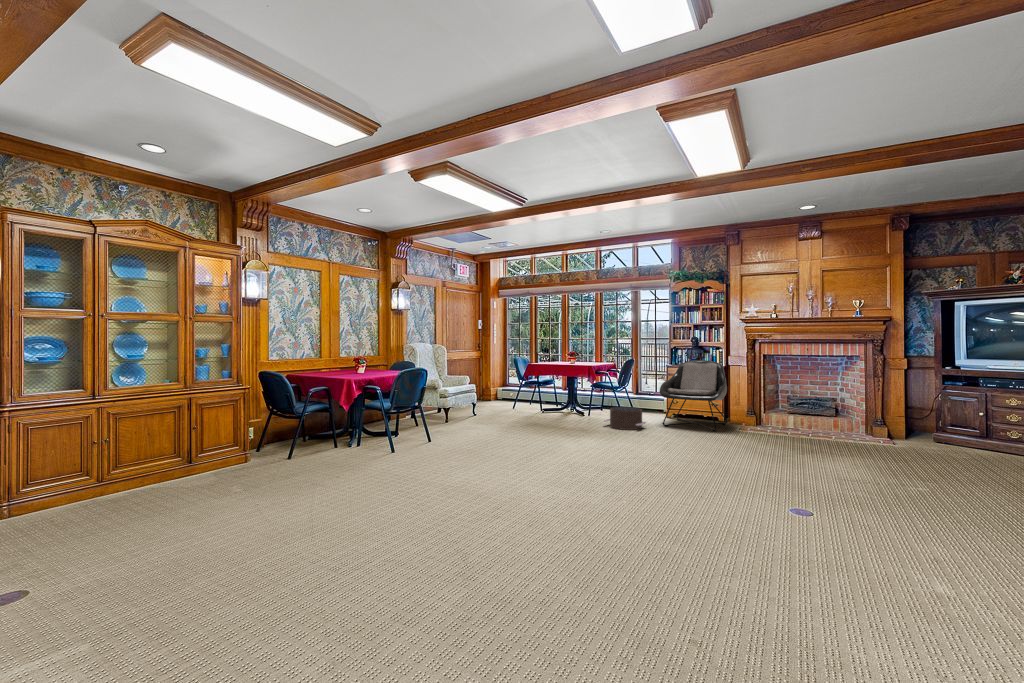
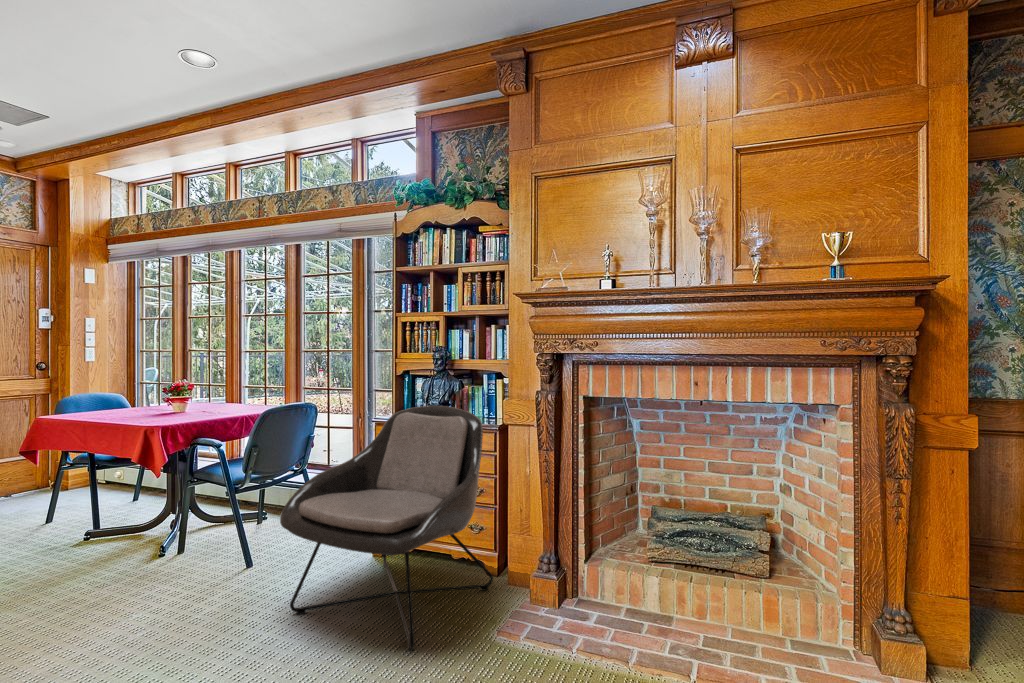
pouf: present [604,407,645,430] -> none [93,551,223,653]

